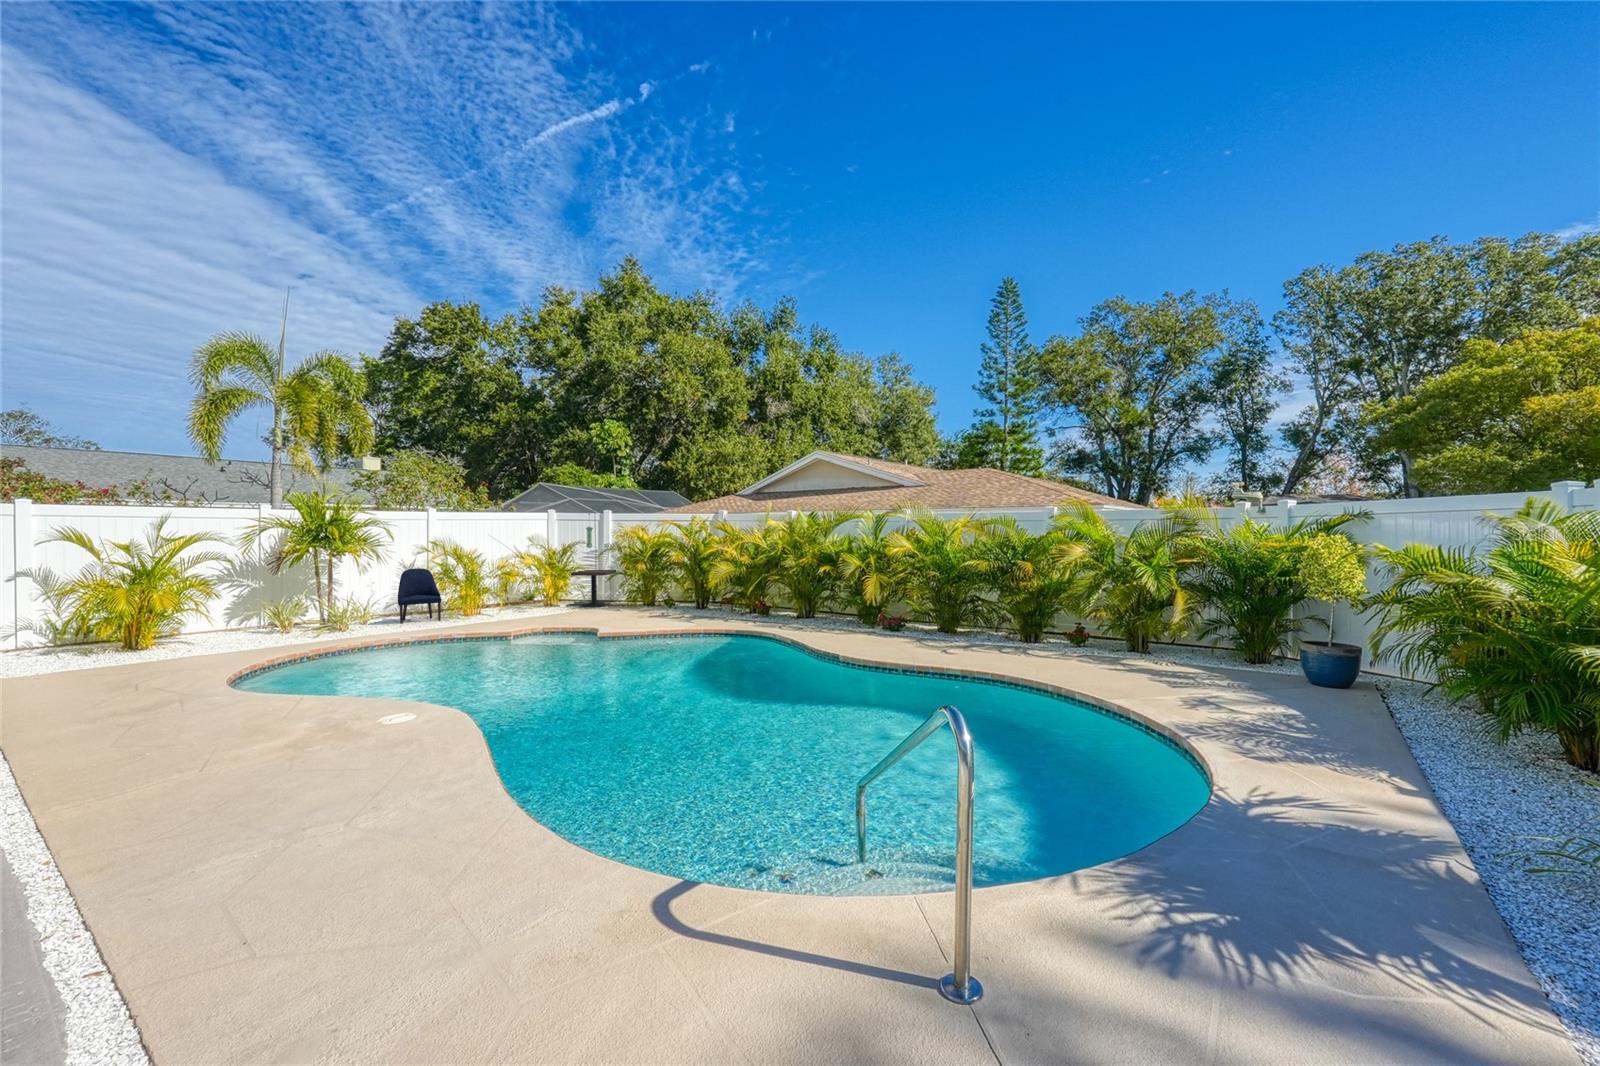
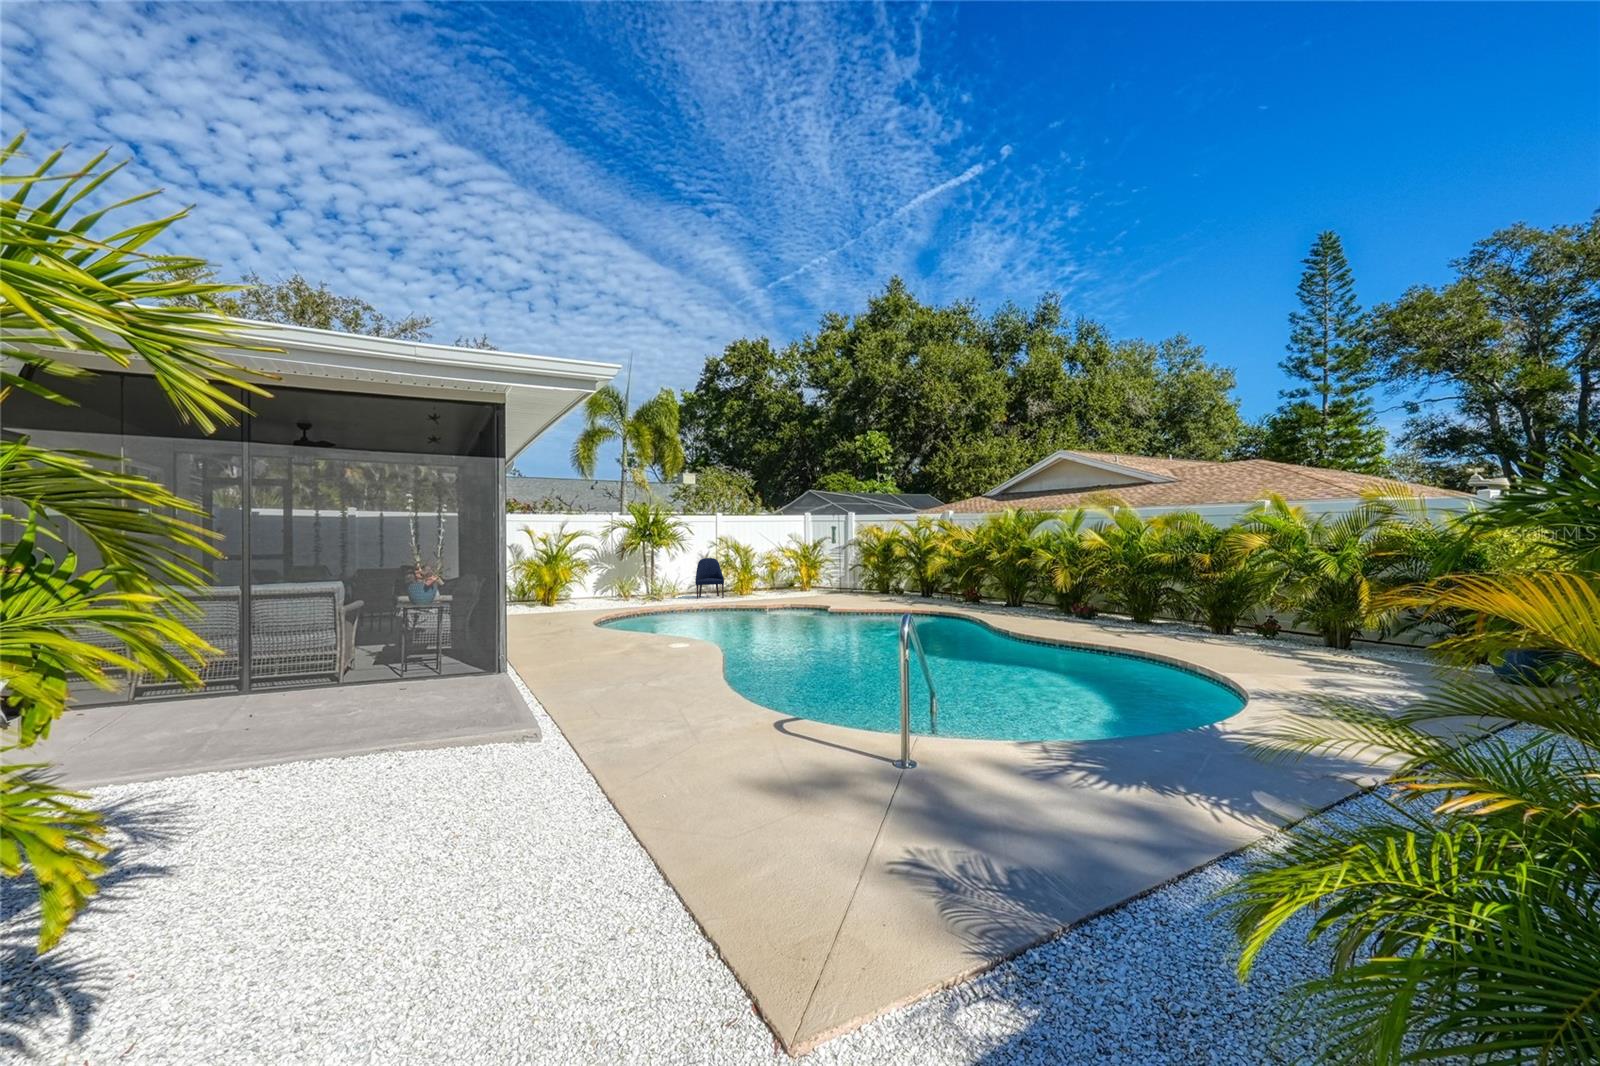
side table: present [571,570,616,607] -> none [819,562,860,593]

